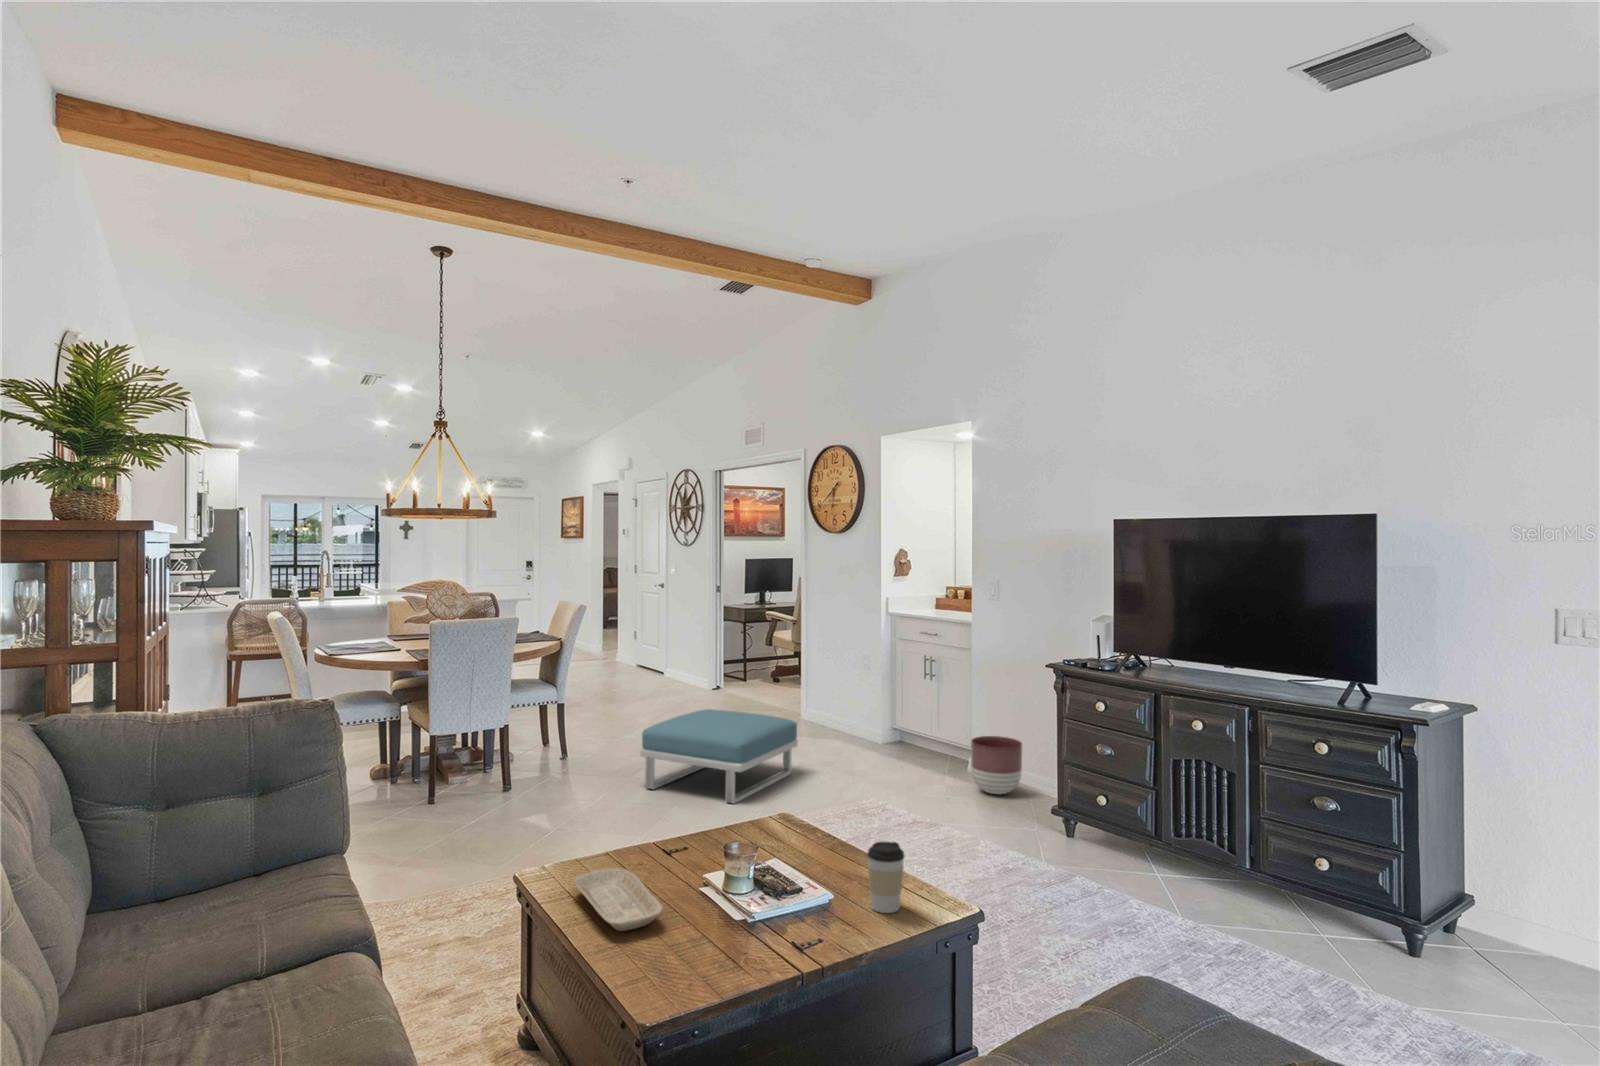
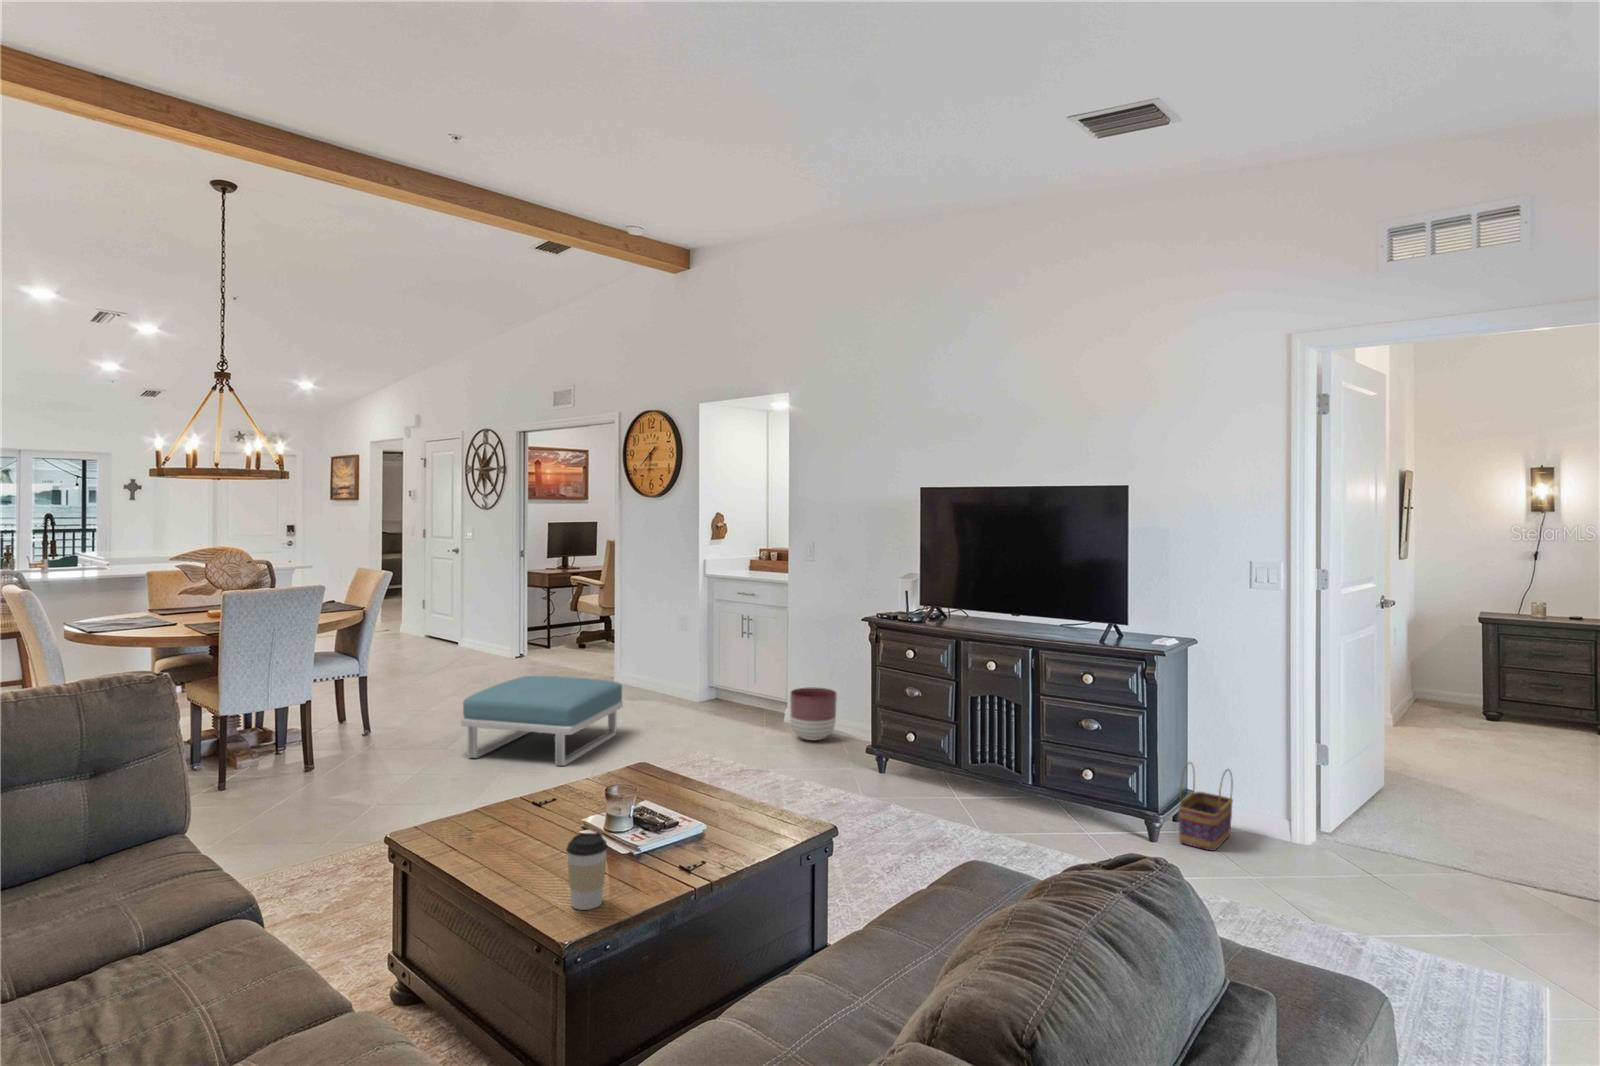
coffee cup: present [867,842,904,913] -> present [566,833,608,910]
basket: none [1451,860,1532,979] -> present [1179,762,1233,850]
tray: present [574,868,663,931] -> none [457,821,554,873]

